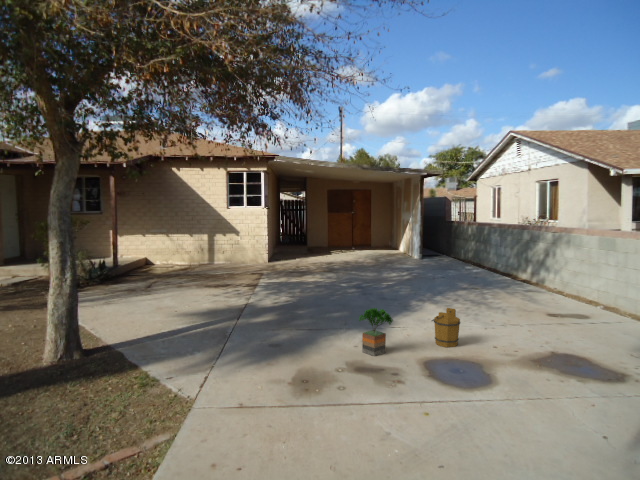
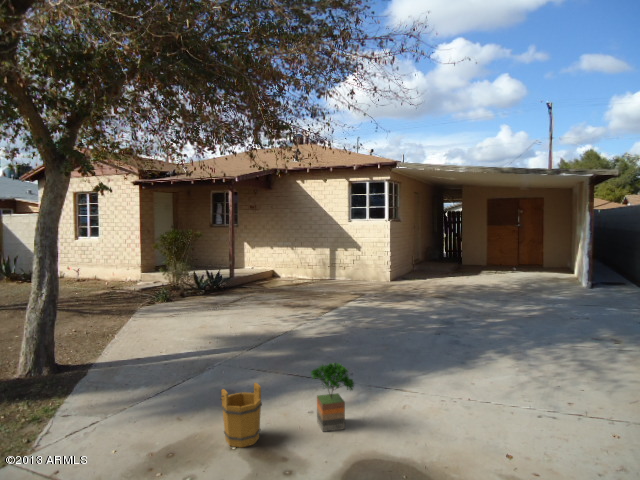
bucket: present [432,308,460,347] -> present [220,383,262,447]

